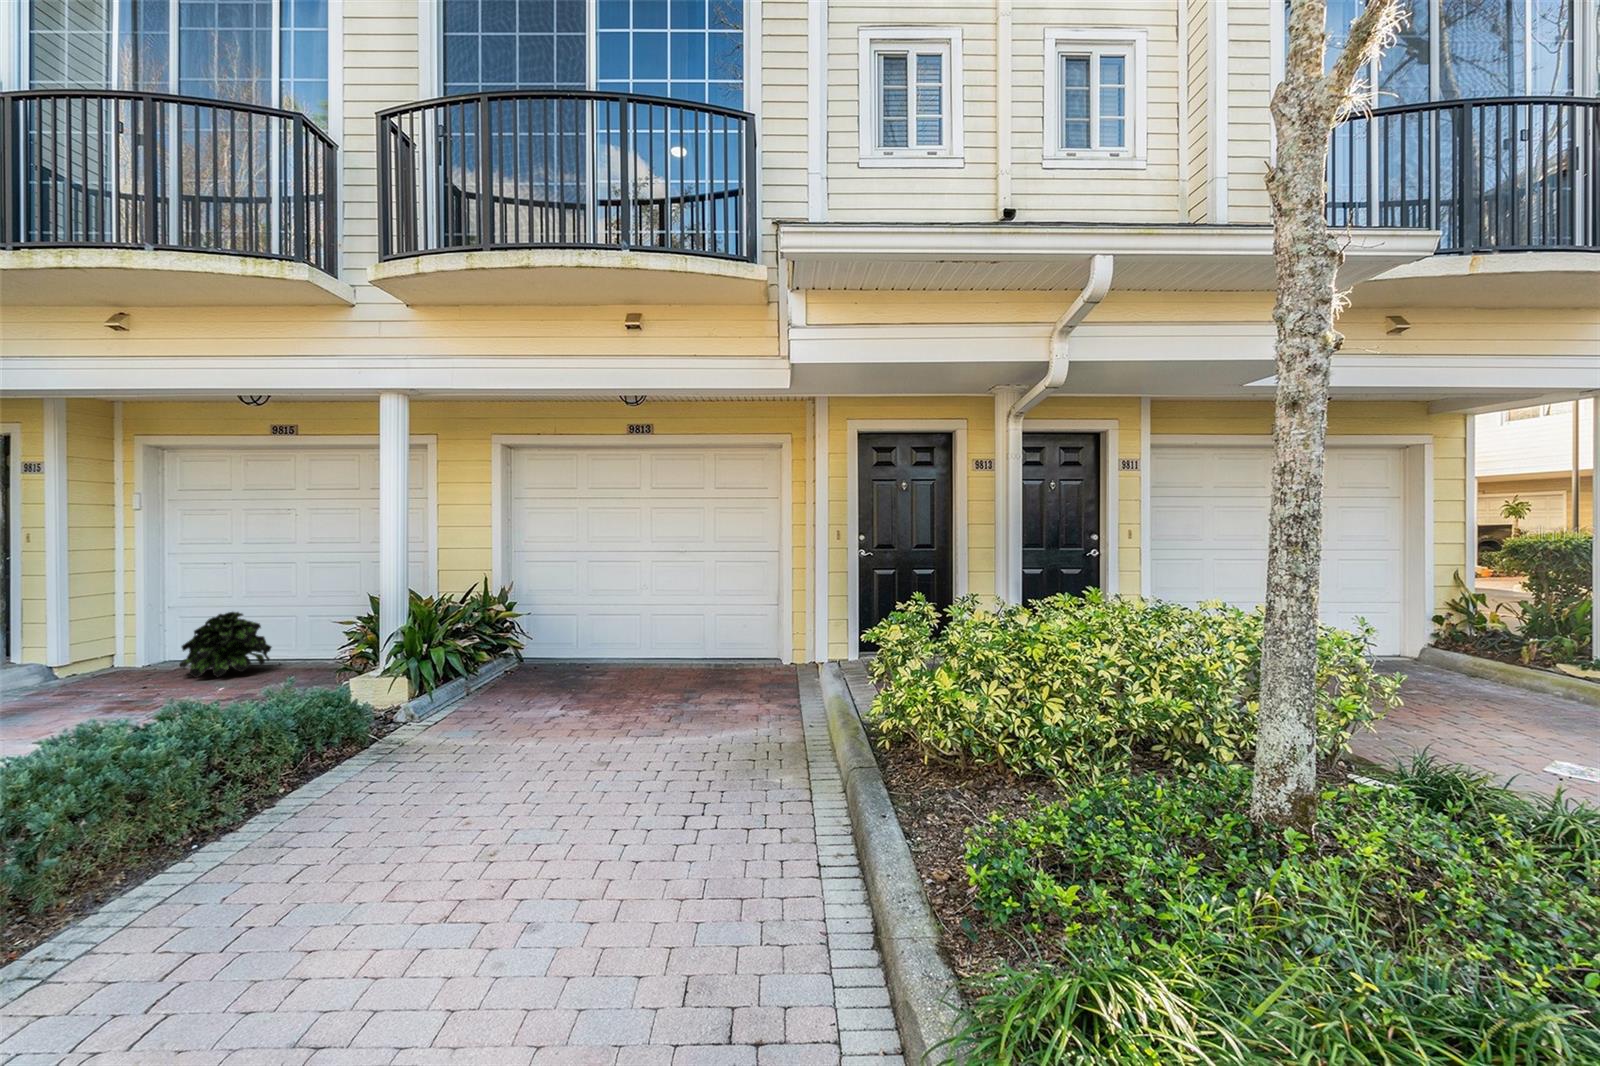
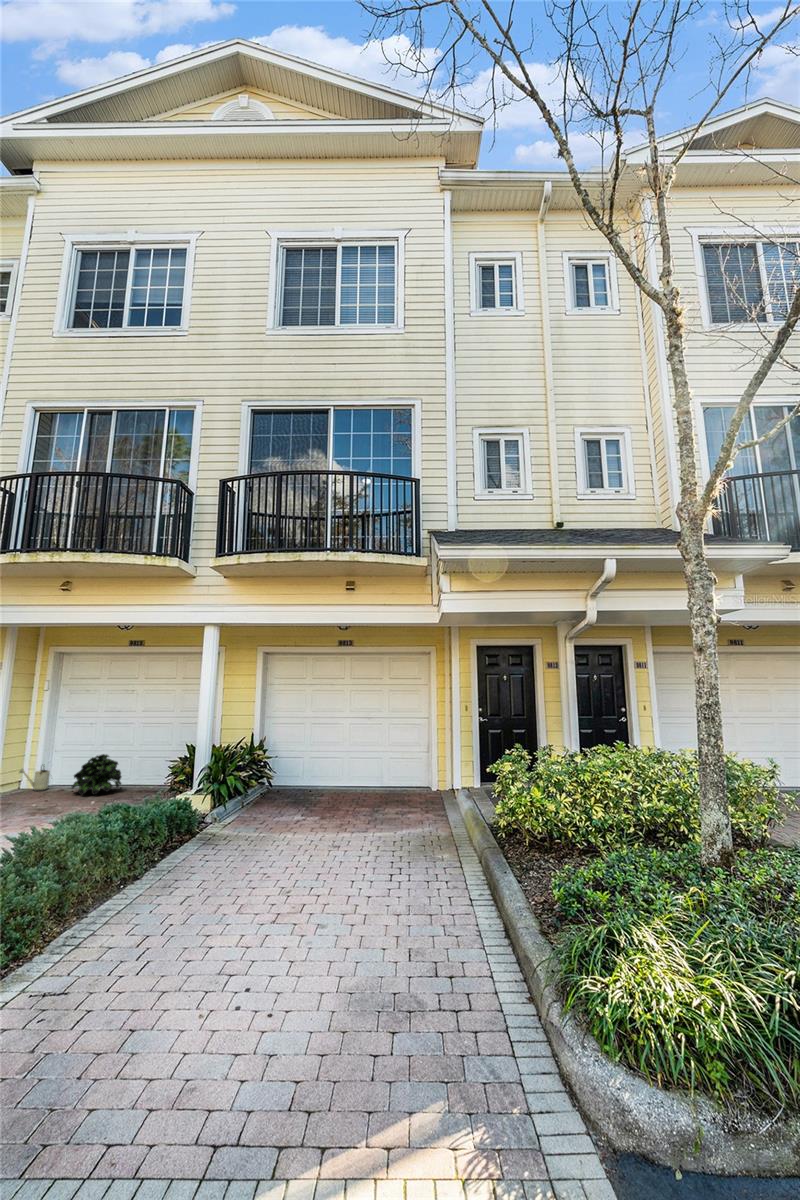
watering can: none [88,628,151,672] -> present [19,769,50,791]

